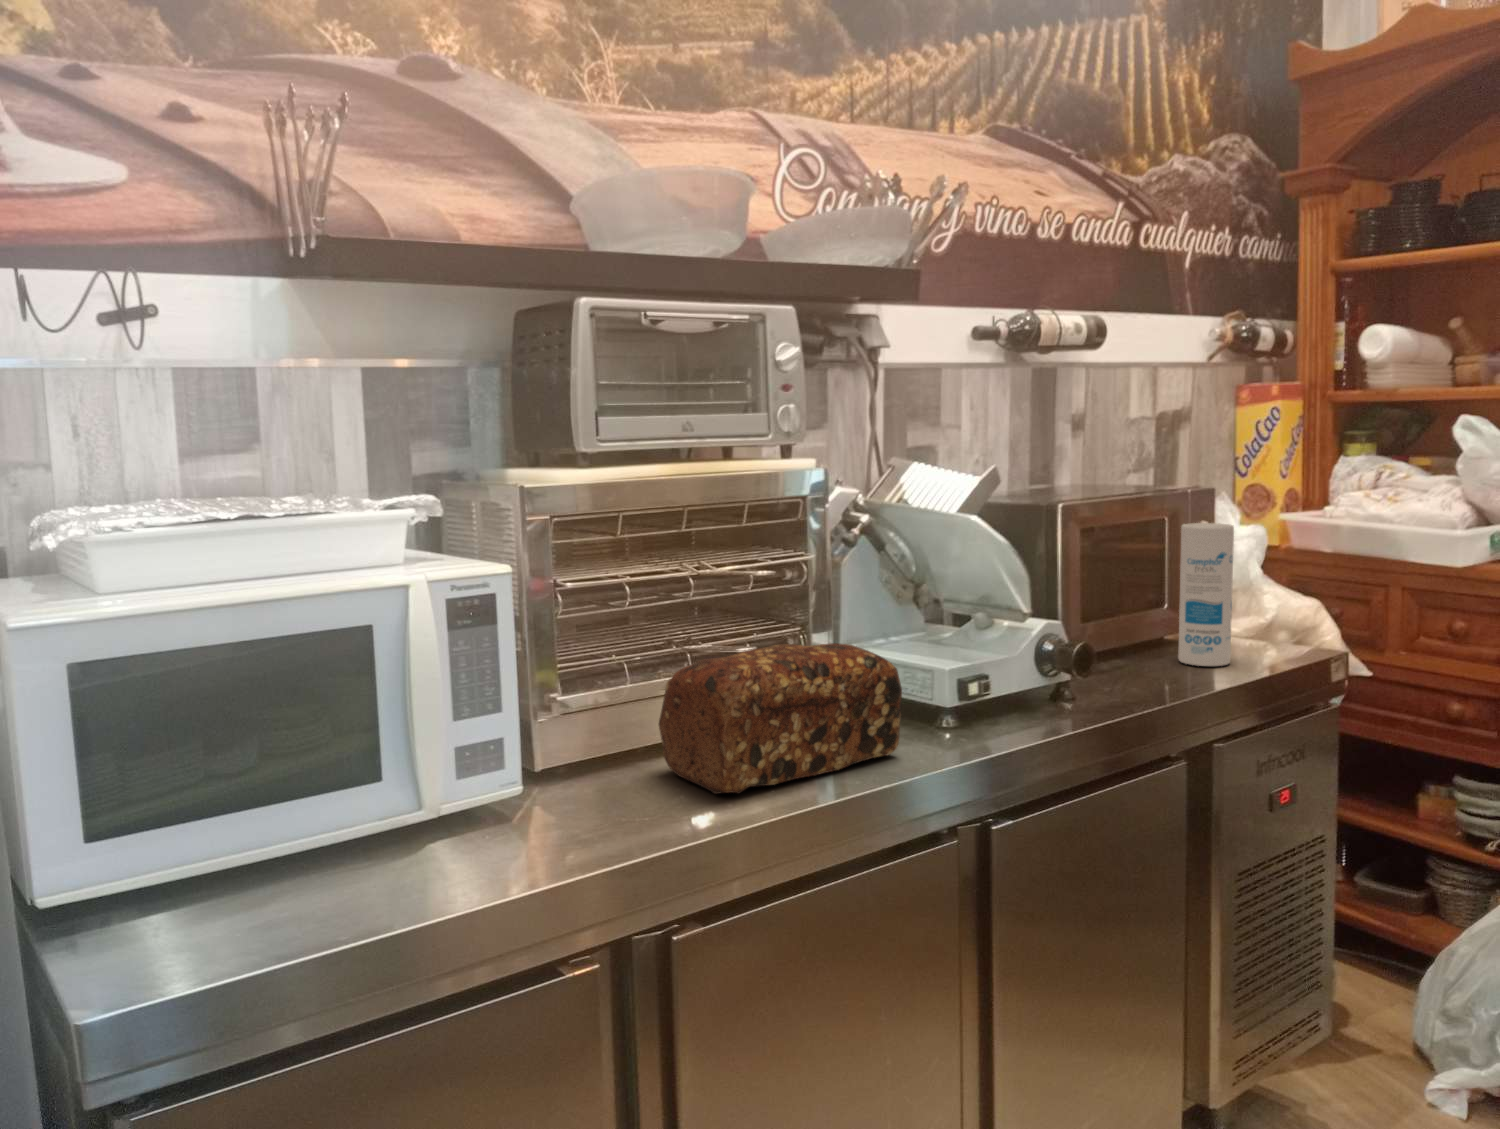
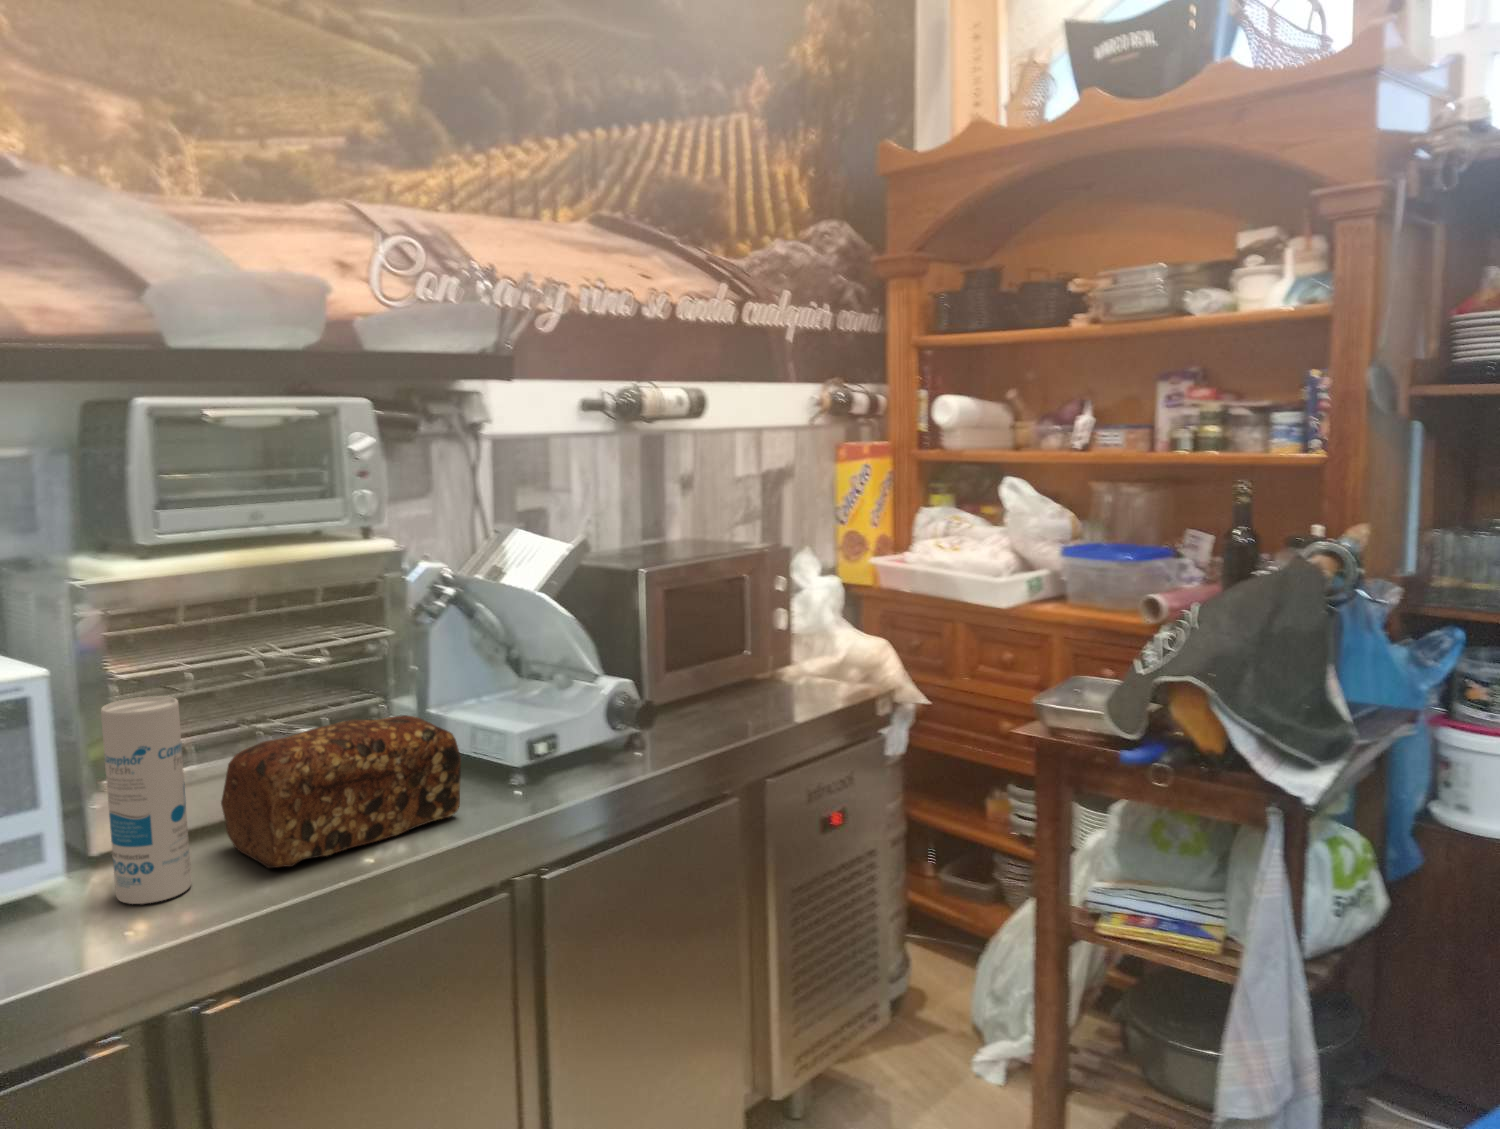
canister: present [1178,523,1234,666] -> present [101,696,191,904]

